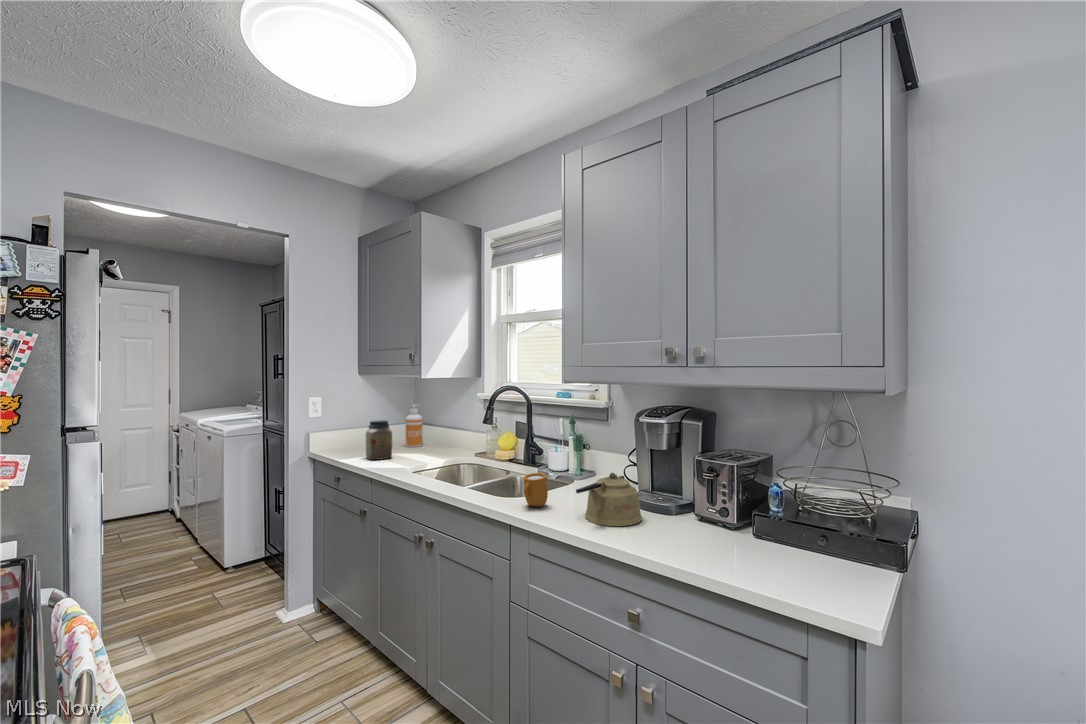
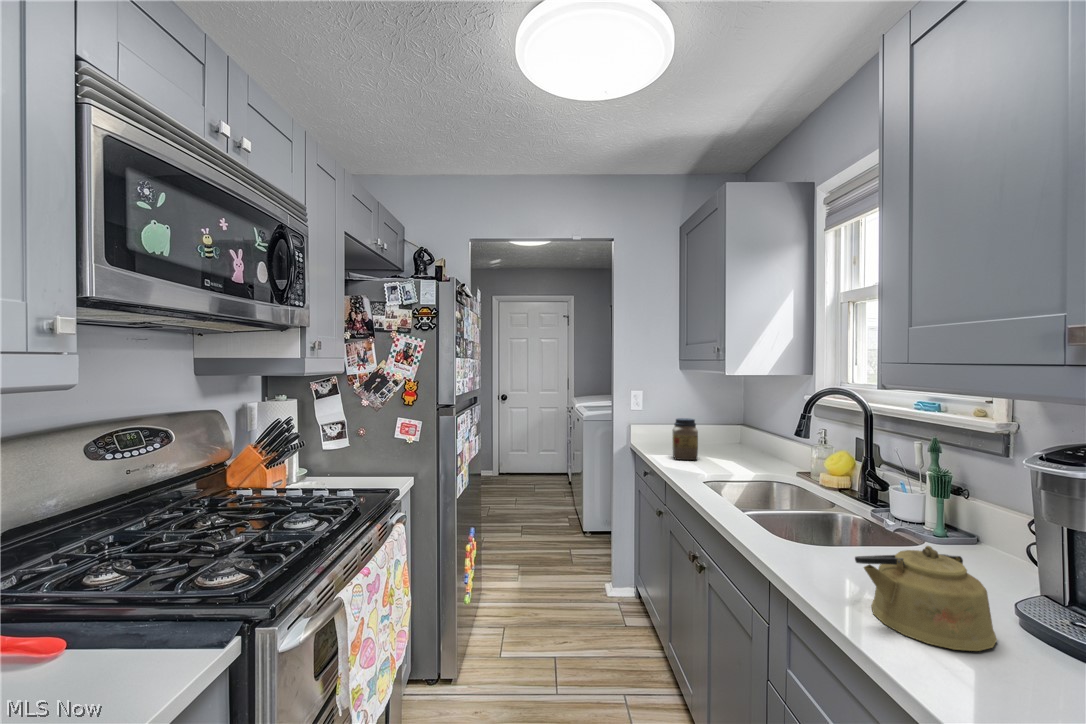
soap dispenser: present [406,405,423,447] -> none [727,404,747,451]
mug: present [524,473,548,507] -> none [782,514,826,565]

